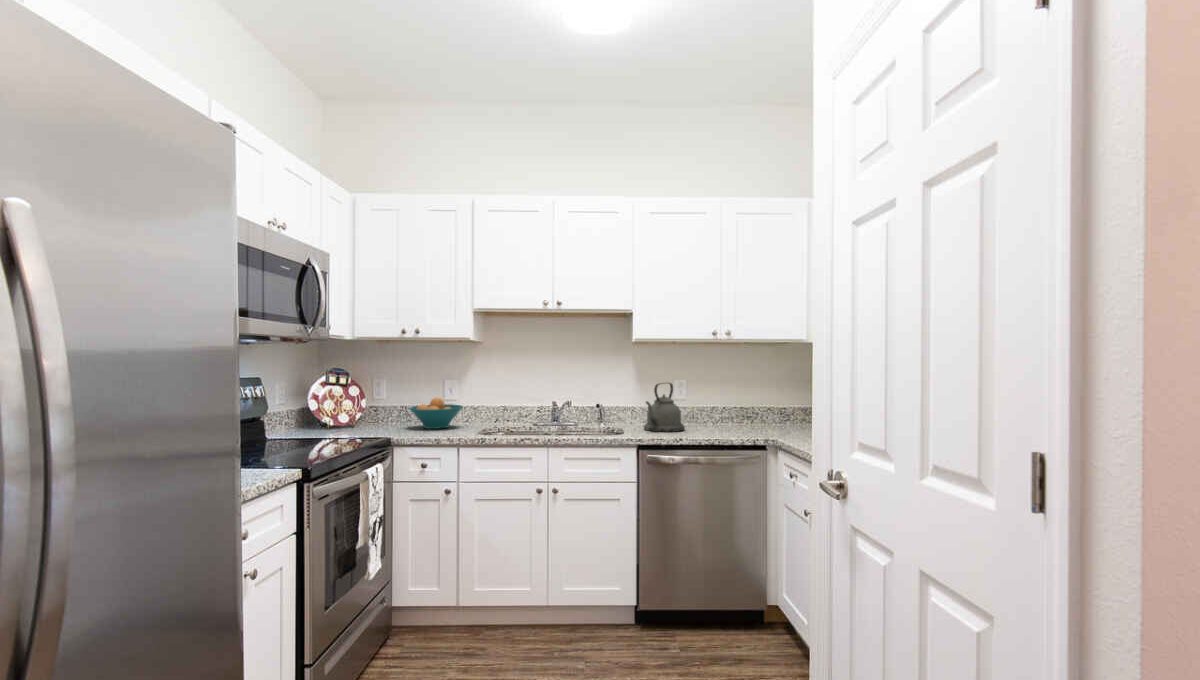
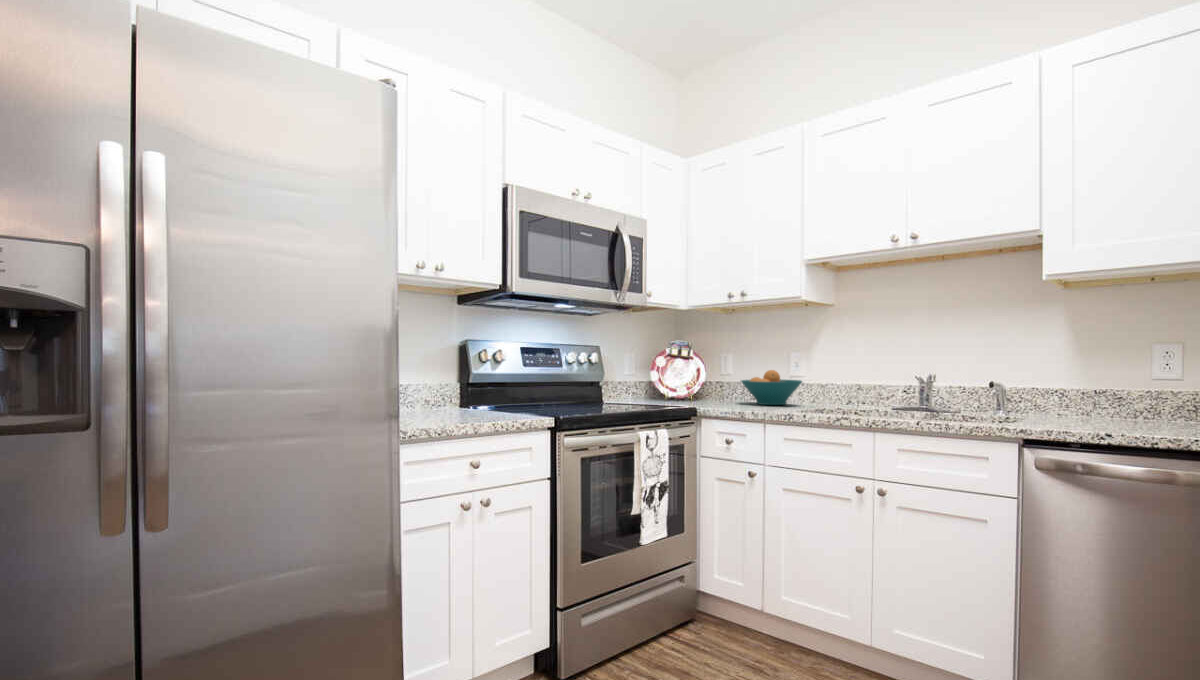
kettle: present [644,383,685,432] -> none [1060,352,1165,436]

